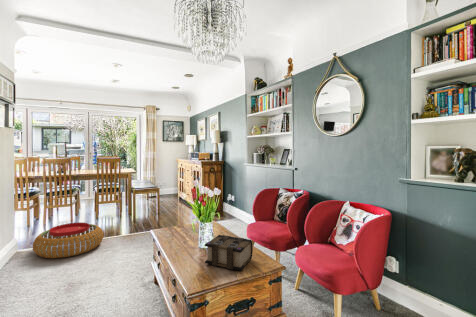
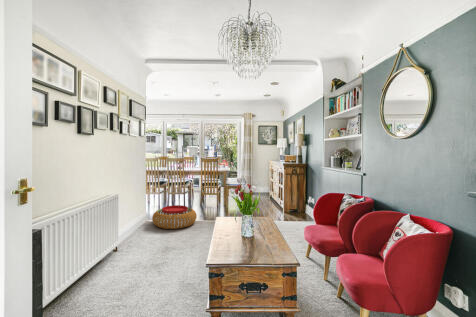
book: present [205,235,253,271] -> none [234,225,278,258]

